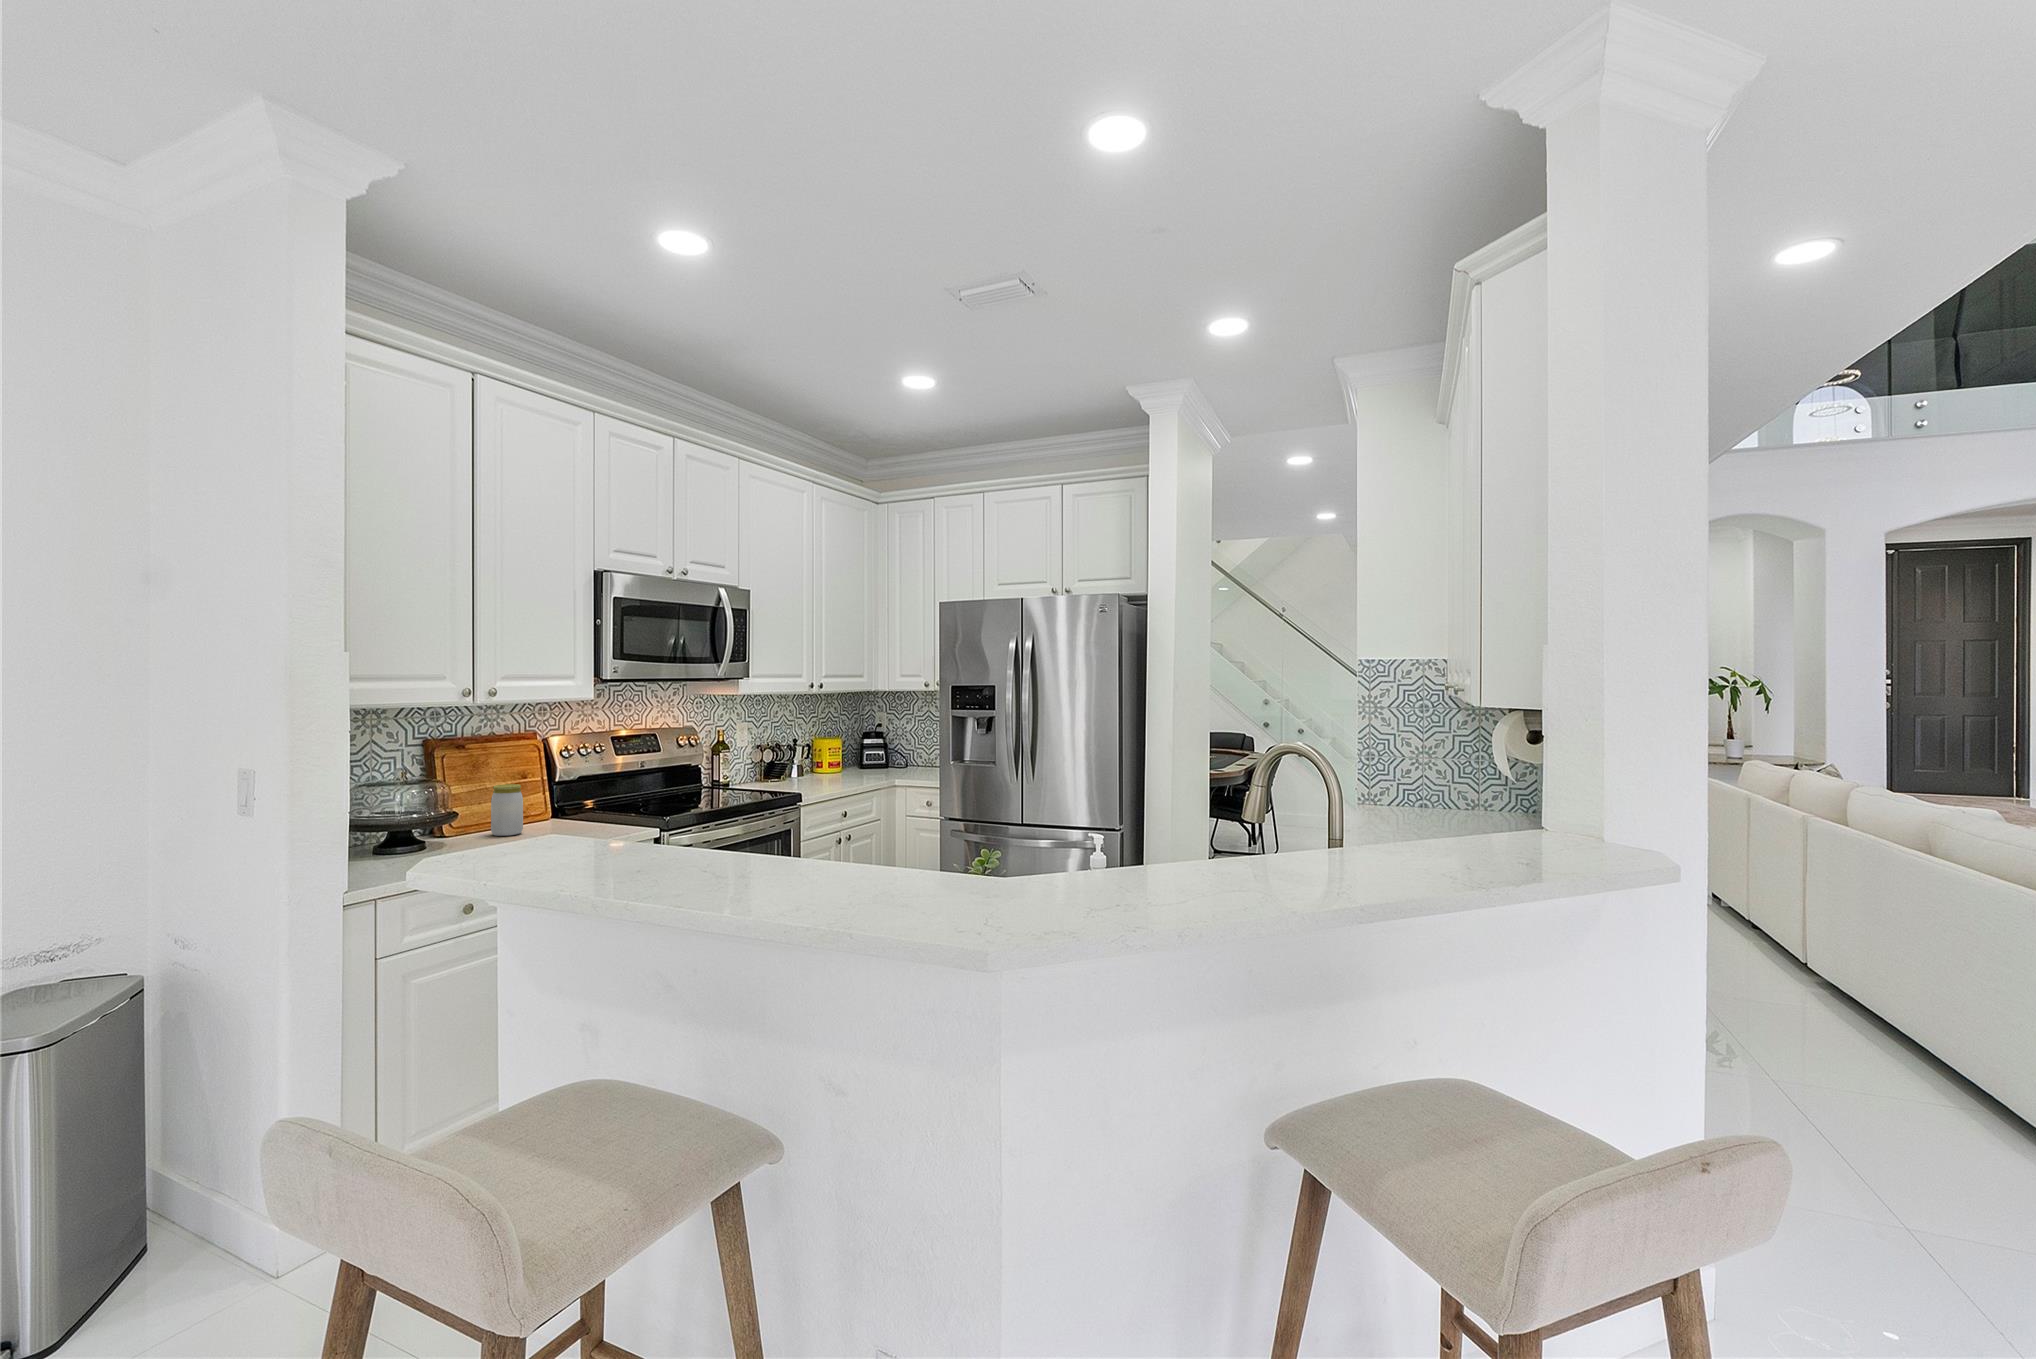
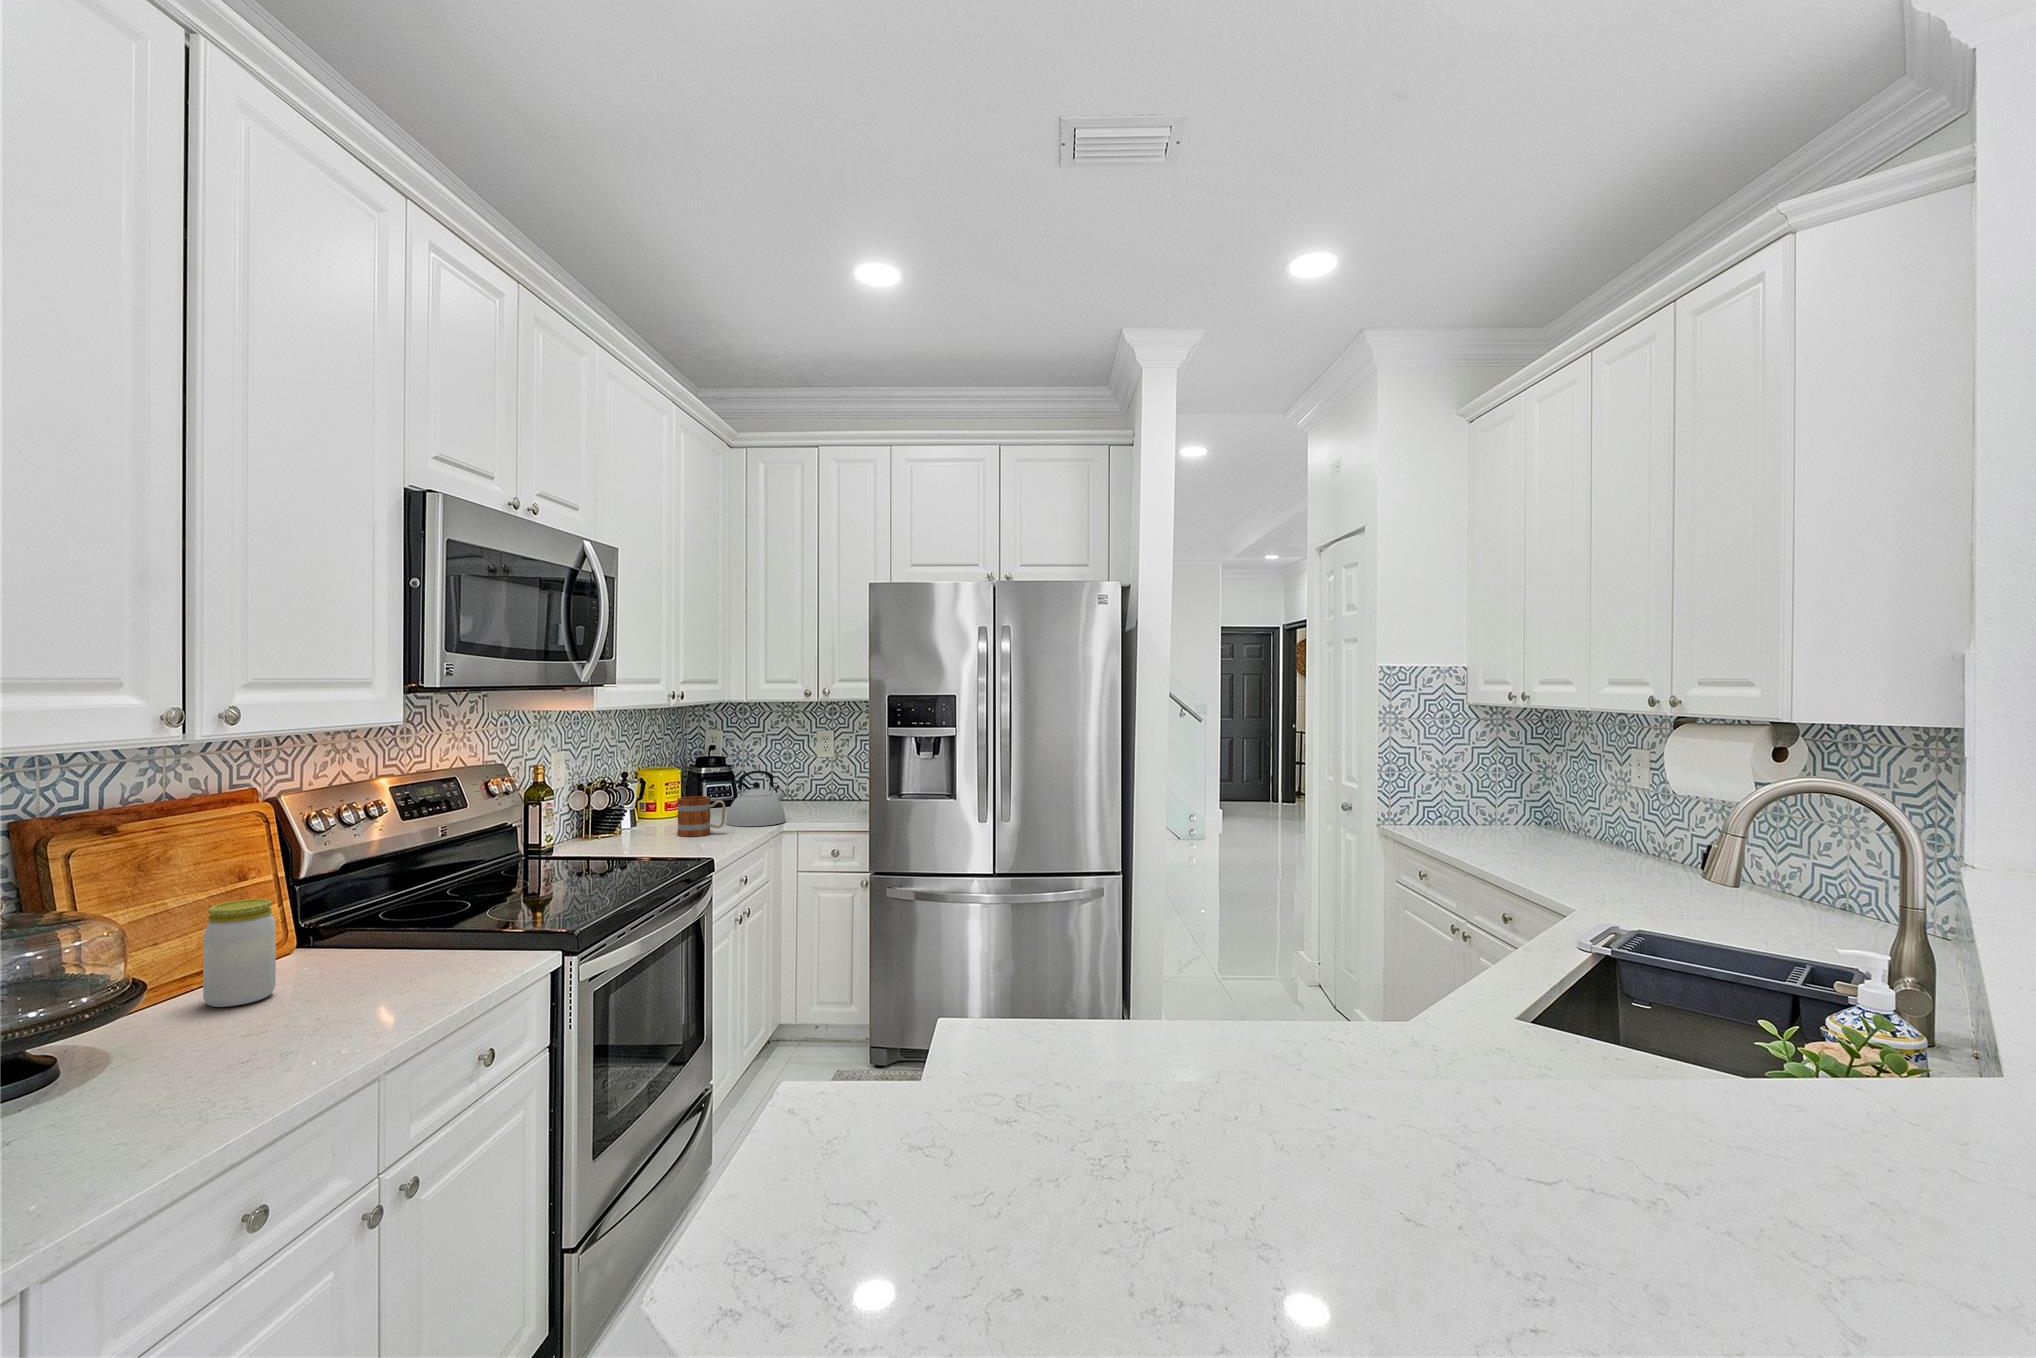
kettle: none [862,741,907,782] -> present [726,771,786,826]
mug: none [819,757,851,785] -> present [677,796,726,837]

